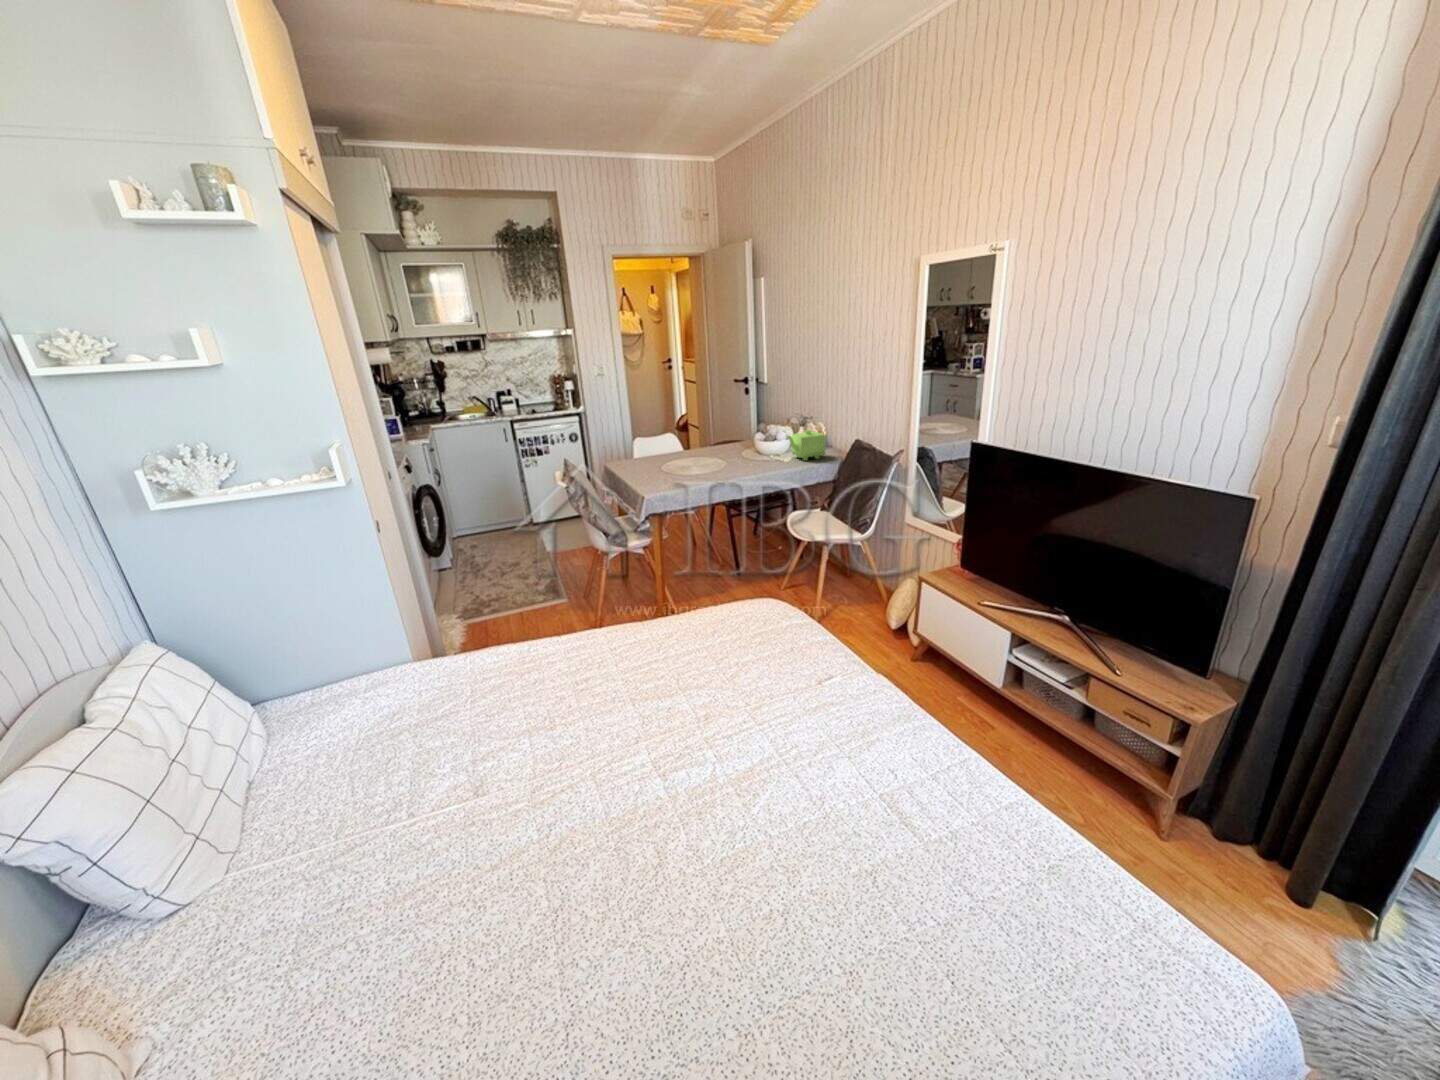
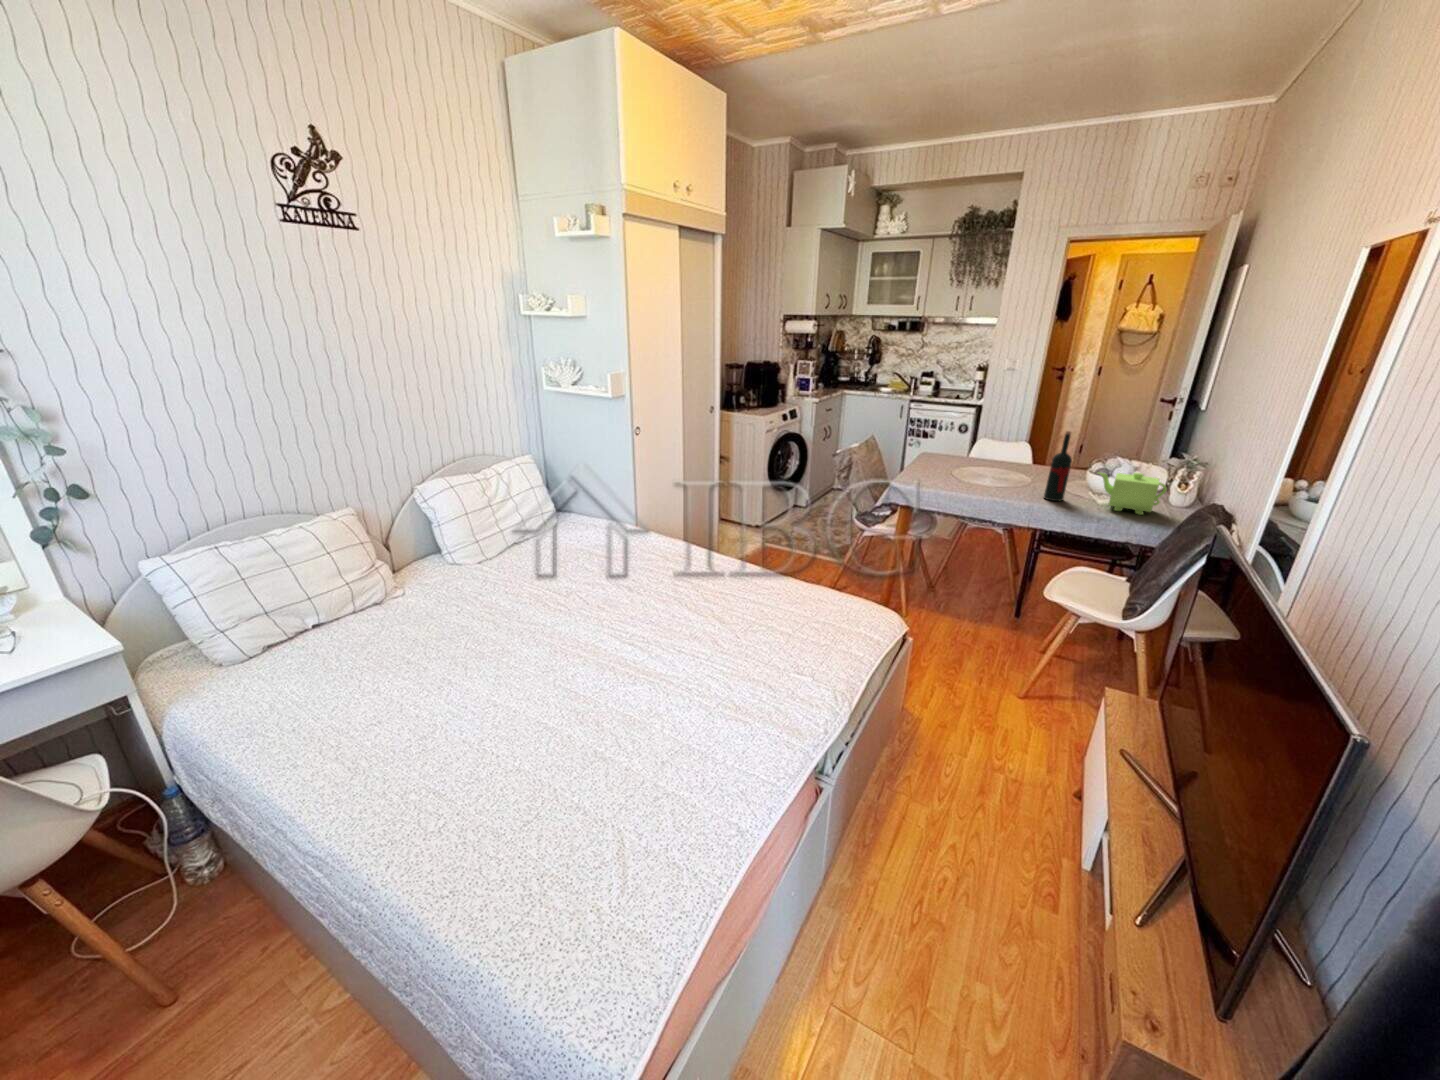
wine bottle: none [757,409,773,465] -> present [1044,431,1072,501]

